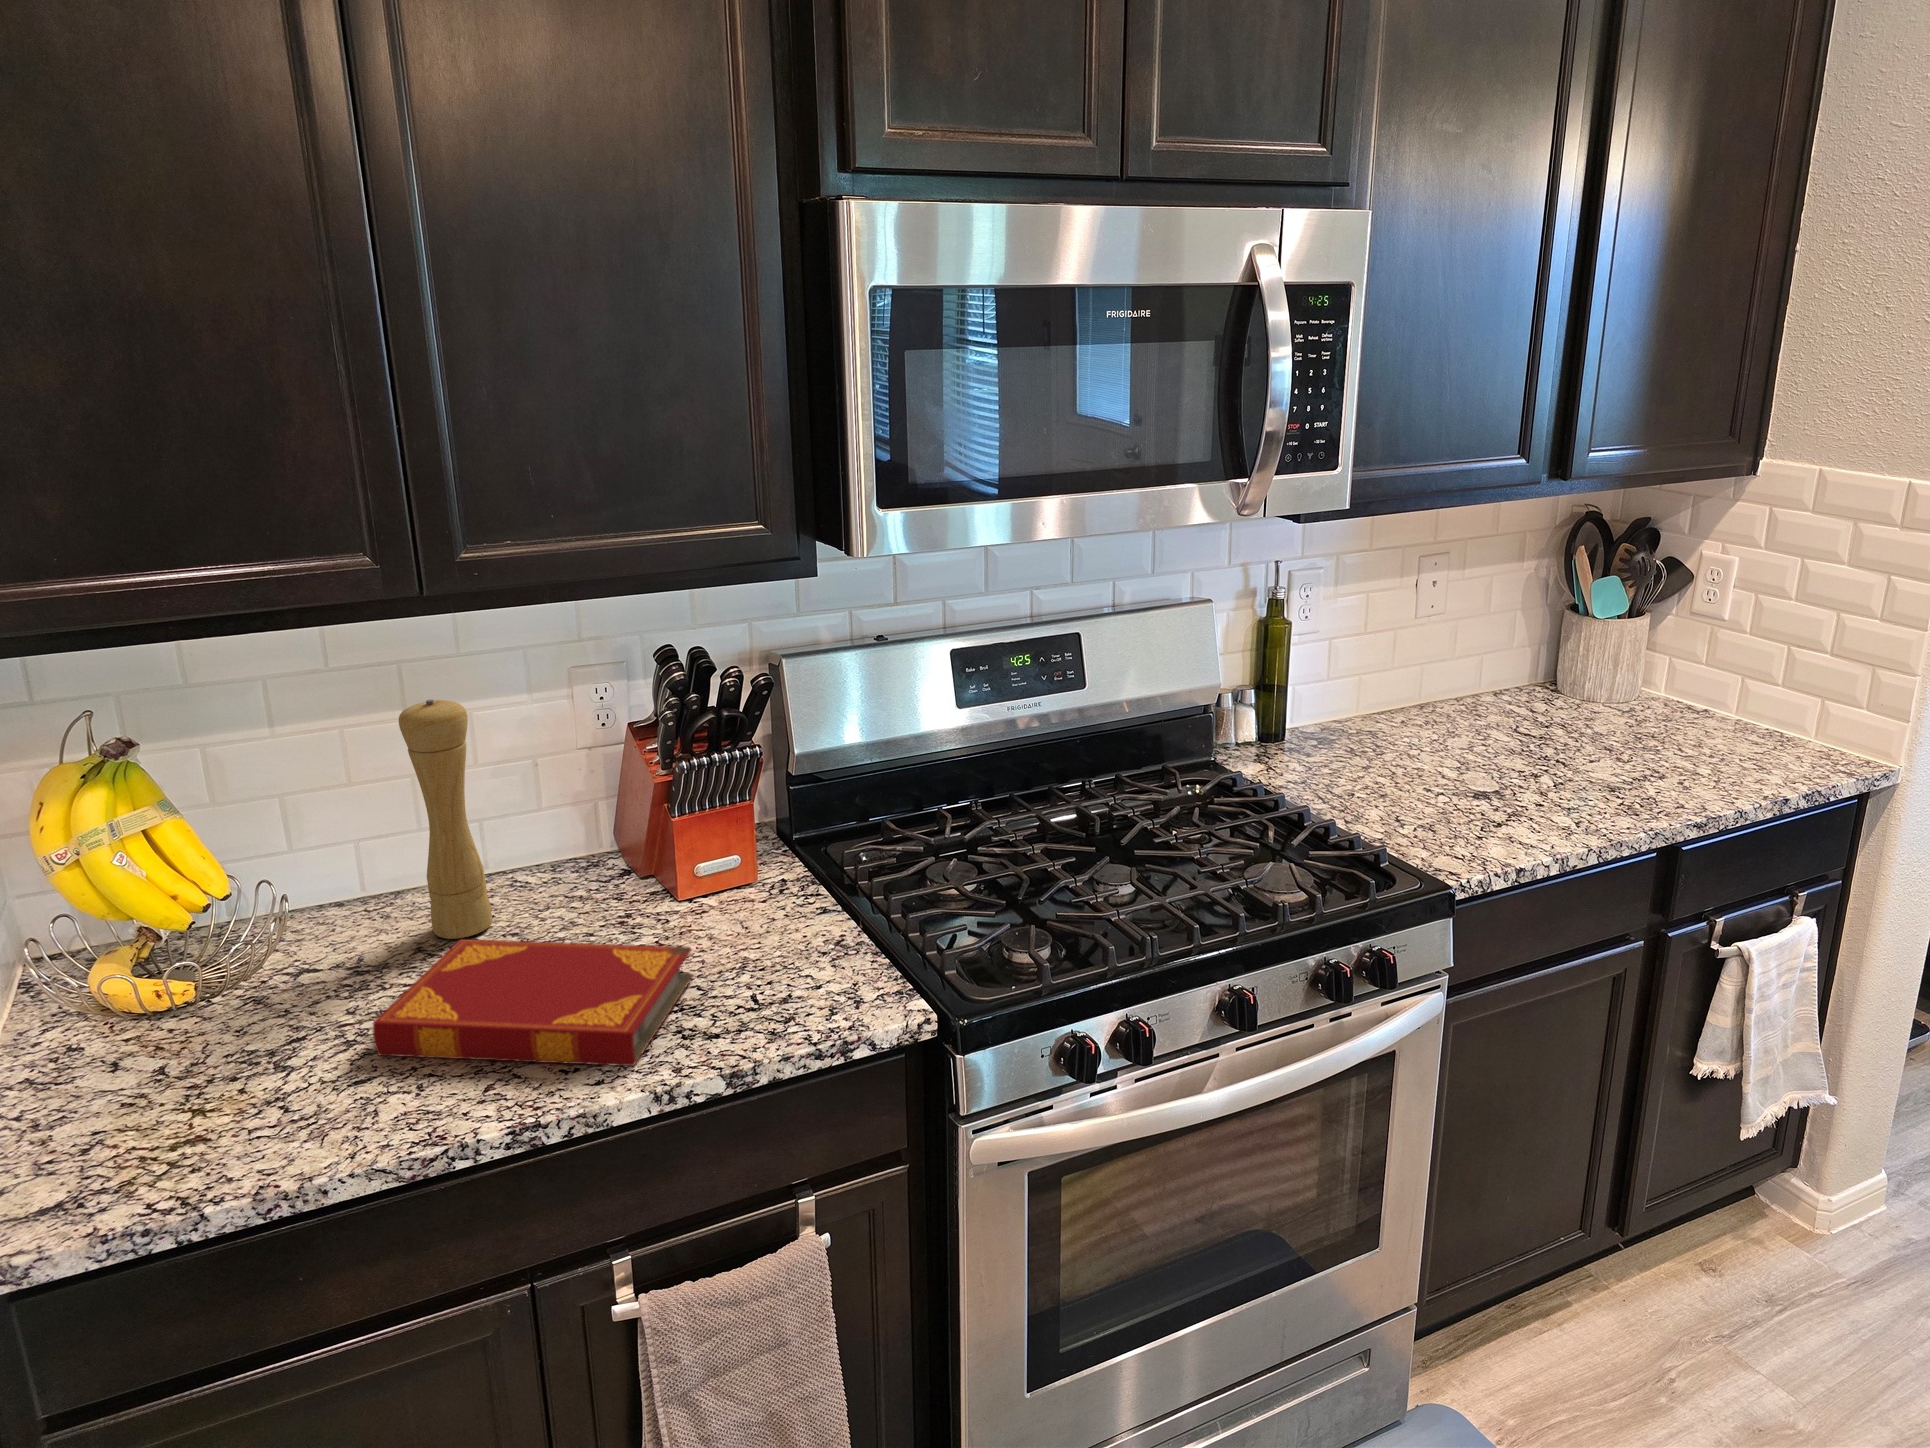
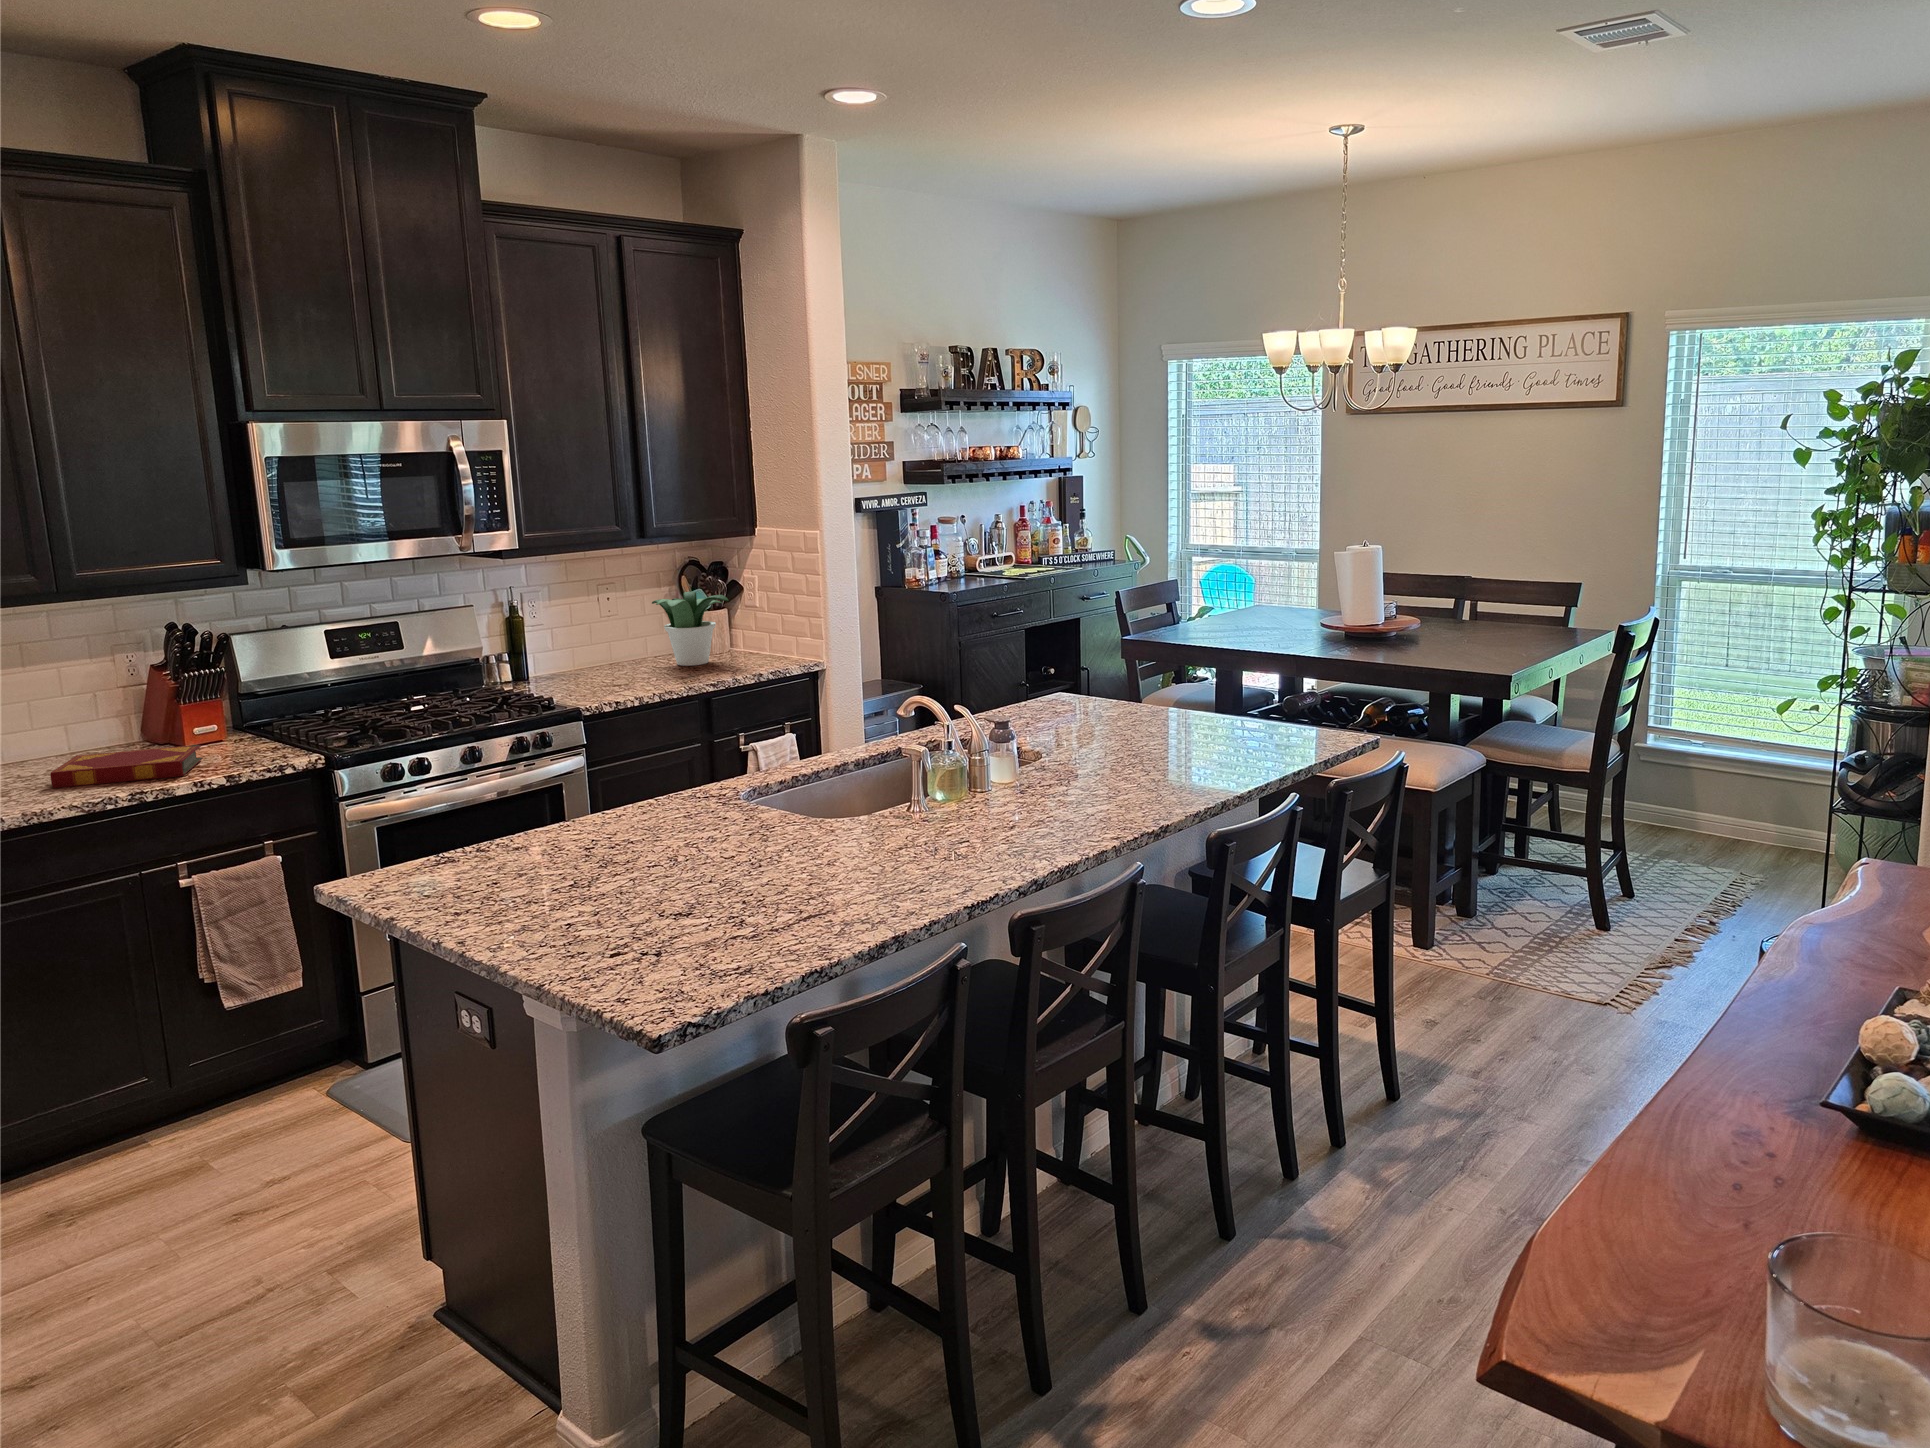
potted plant: none [1519,589,1710,741] -> present [652,592,729,666]
pepper mill: present [399,699,493,939] -> none [32,650,85,766]

